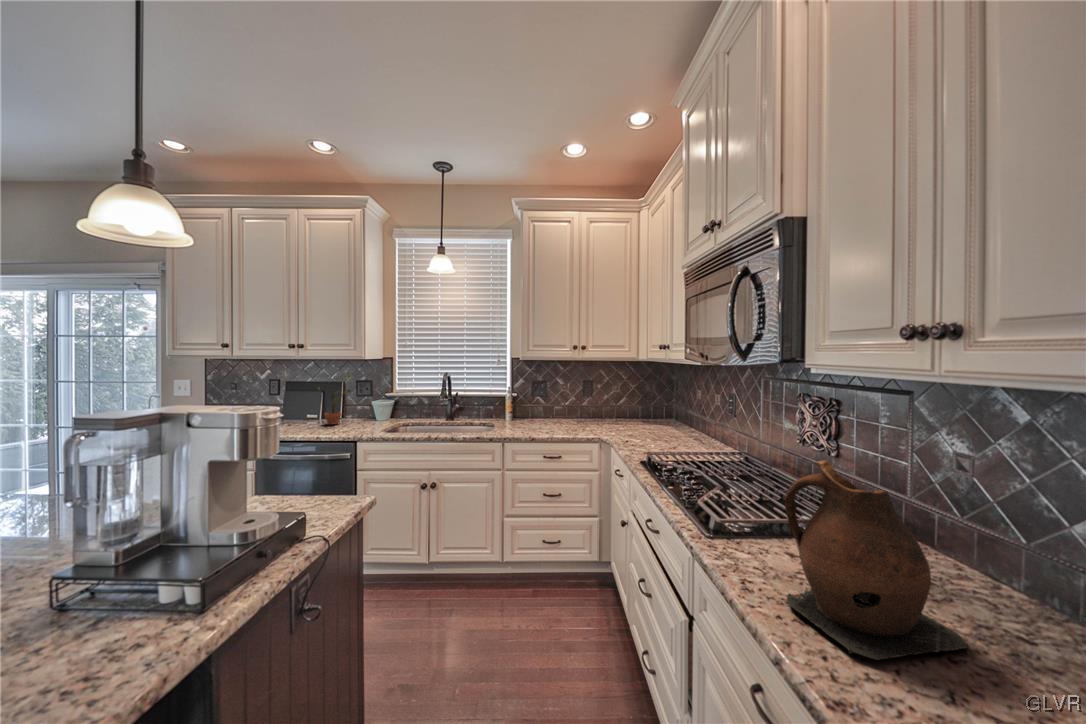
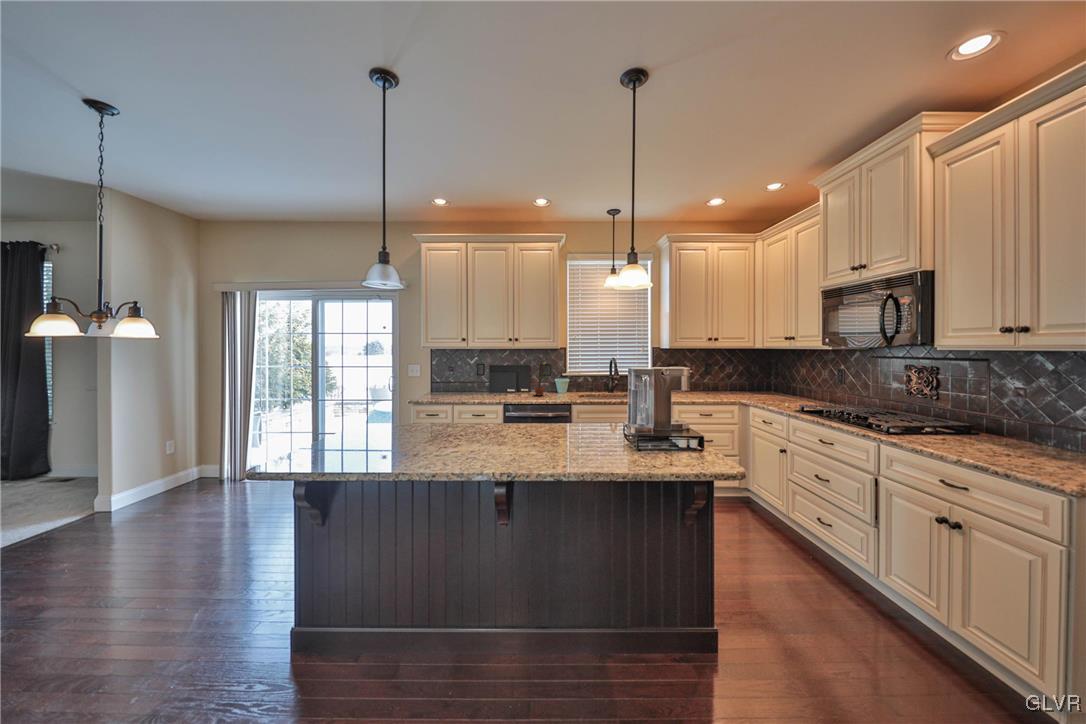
ceramic pitcher: present [785,460,967,660] -> none [946,386,1033,455]

